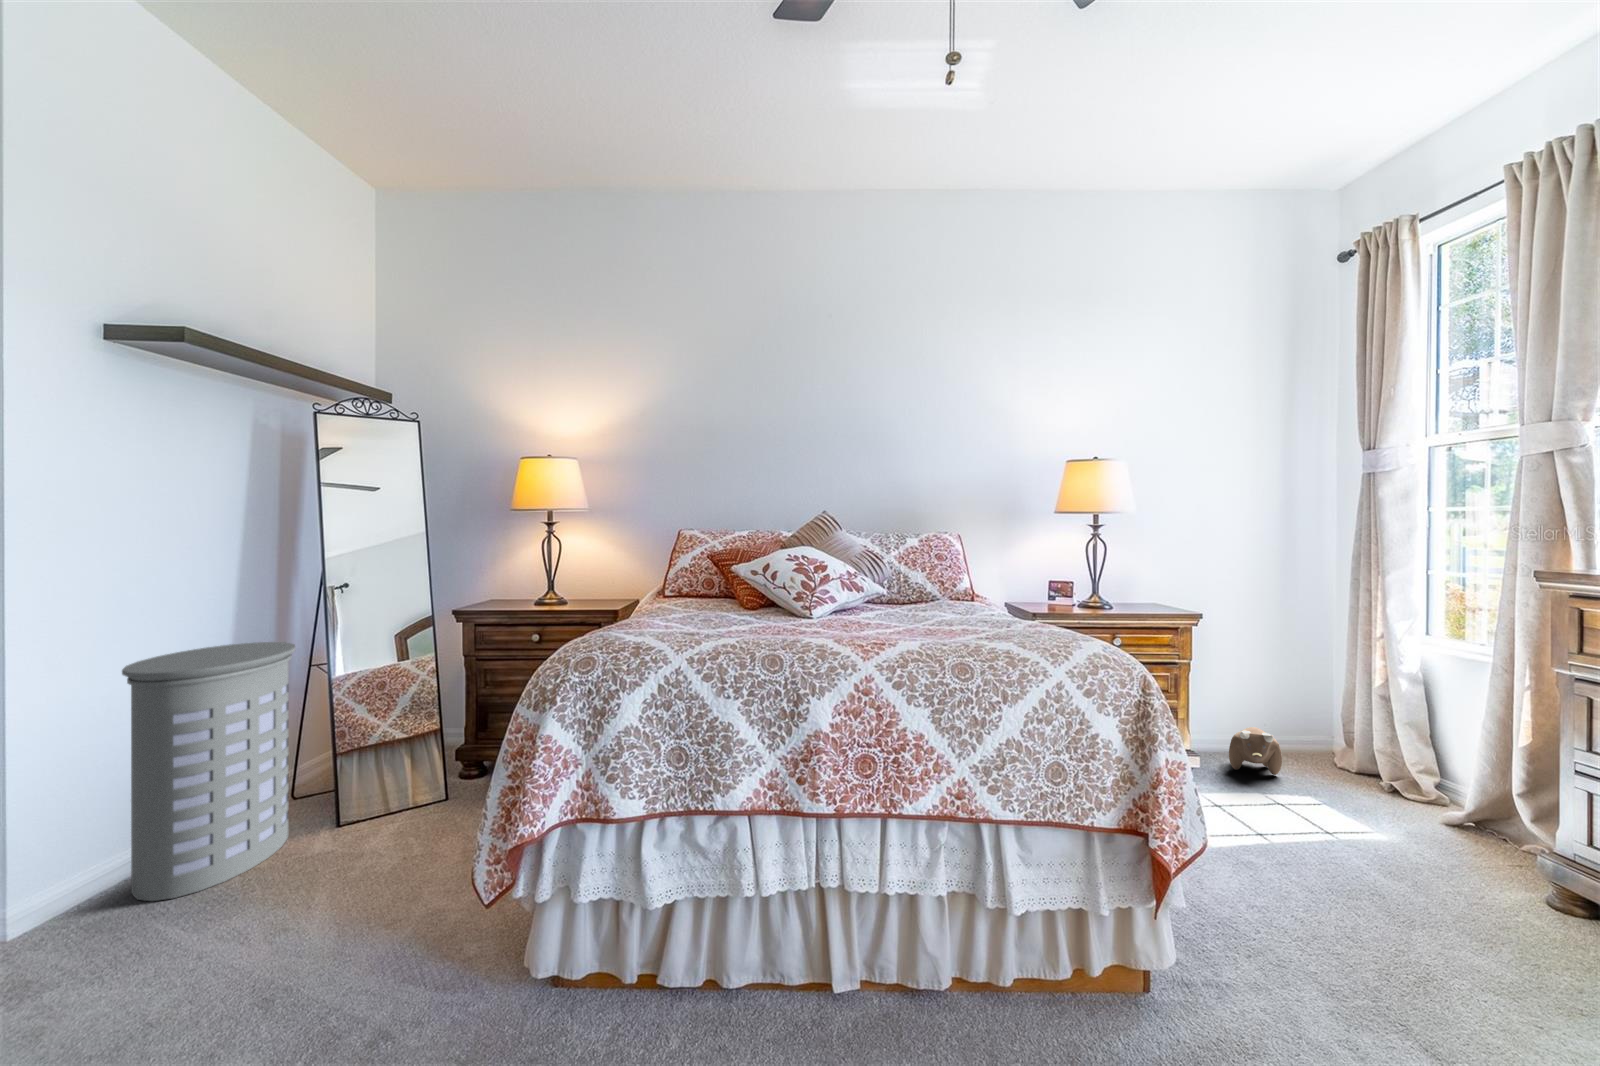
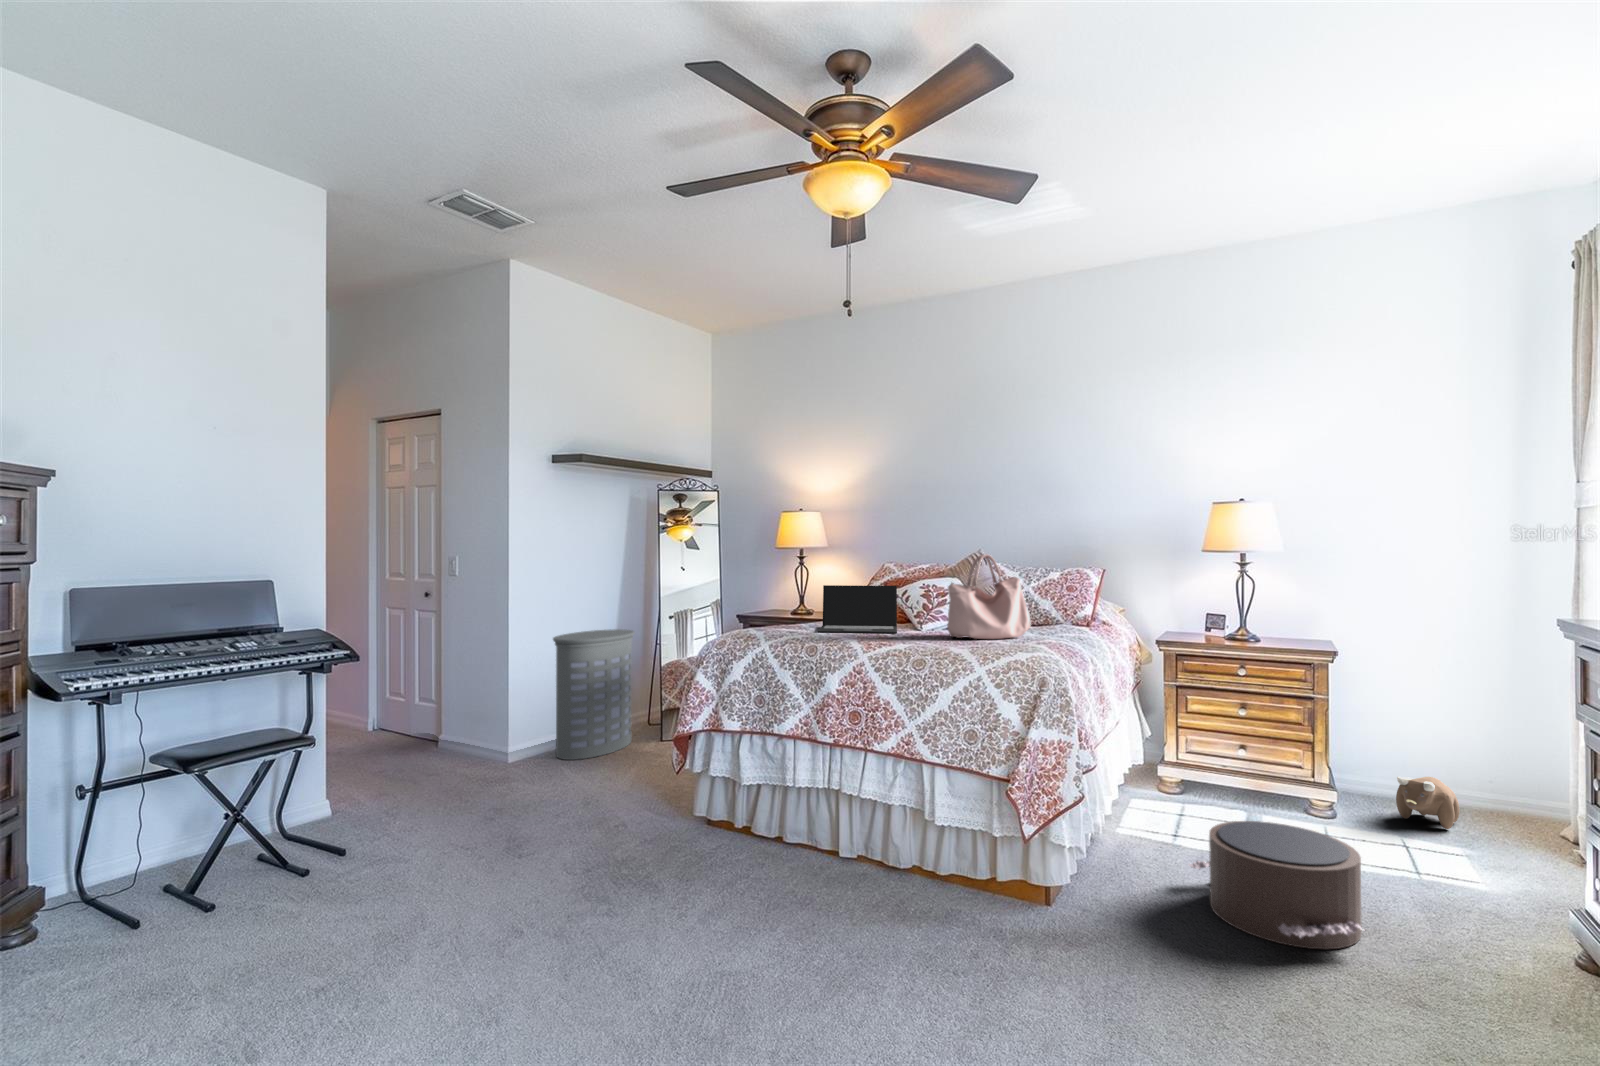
handbag: none [906,510,990,625] -> present [947,554,1031,639]
laptop: none [686,556,823,629] -> present [818,585,897,633]
pouf: none [1226,814,1478,972] -> present [1189,821,1365,949]

